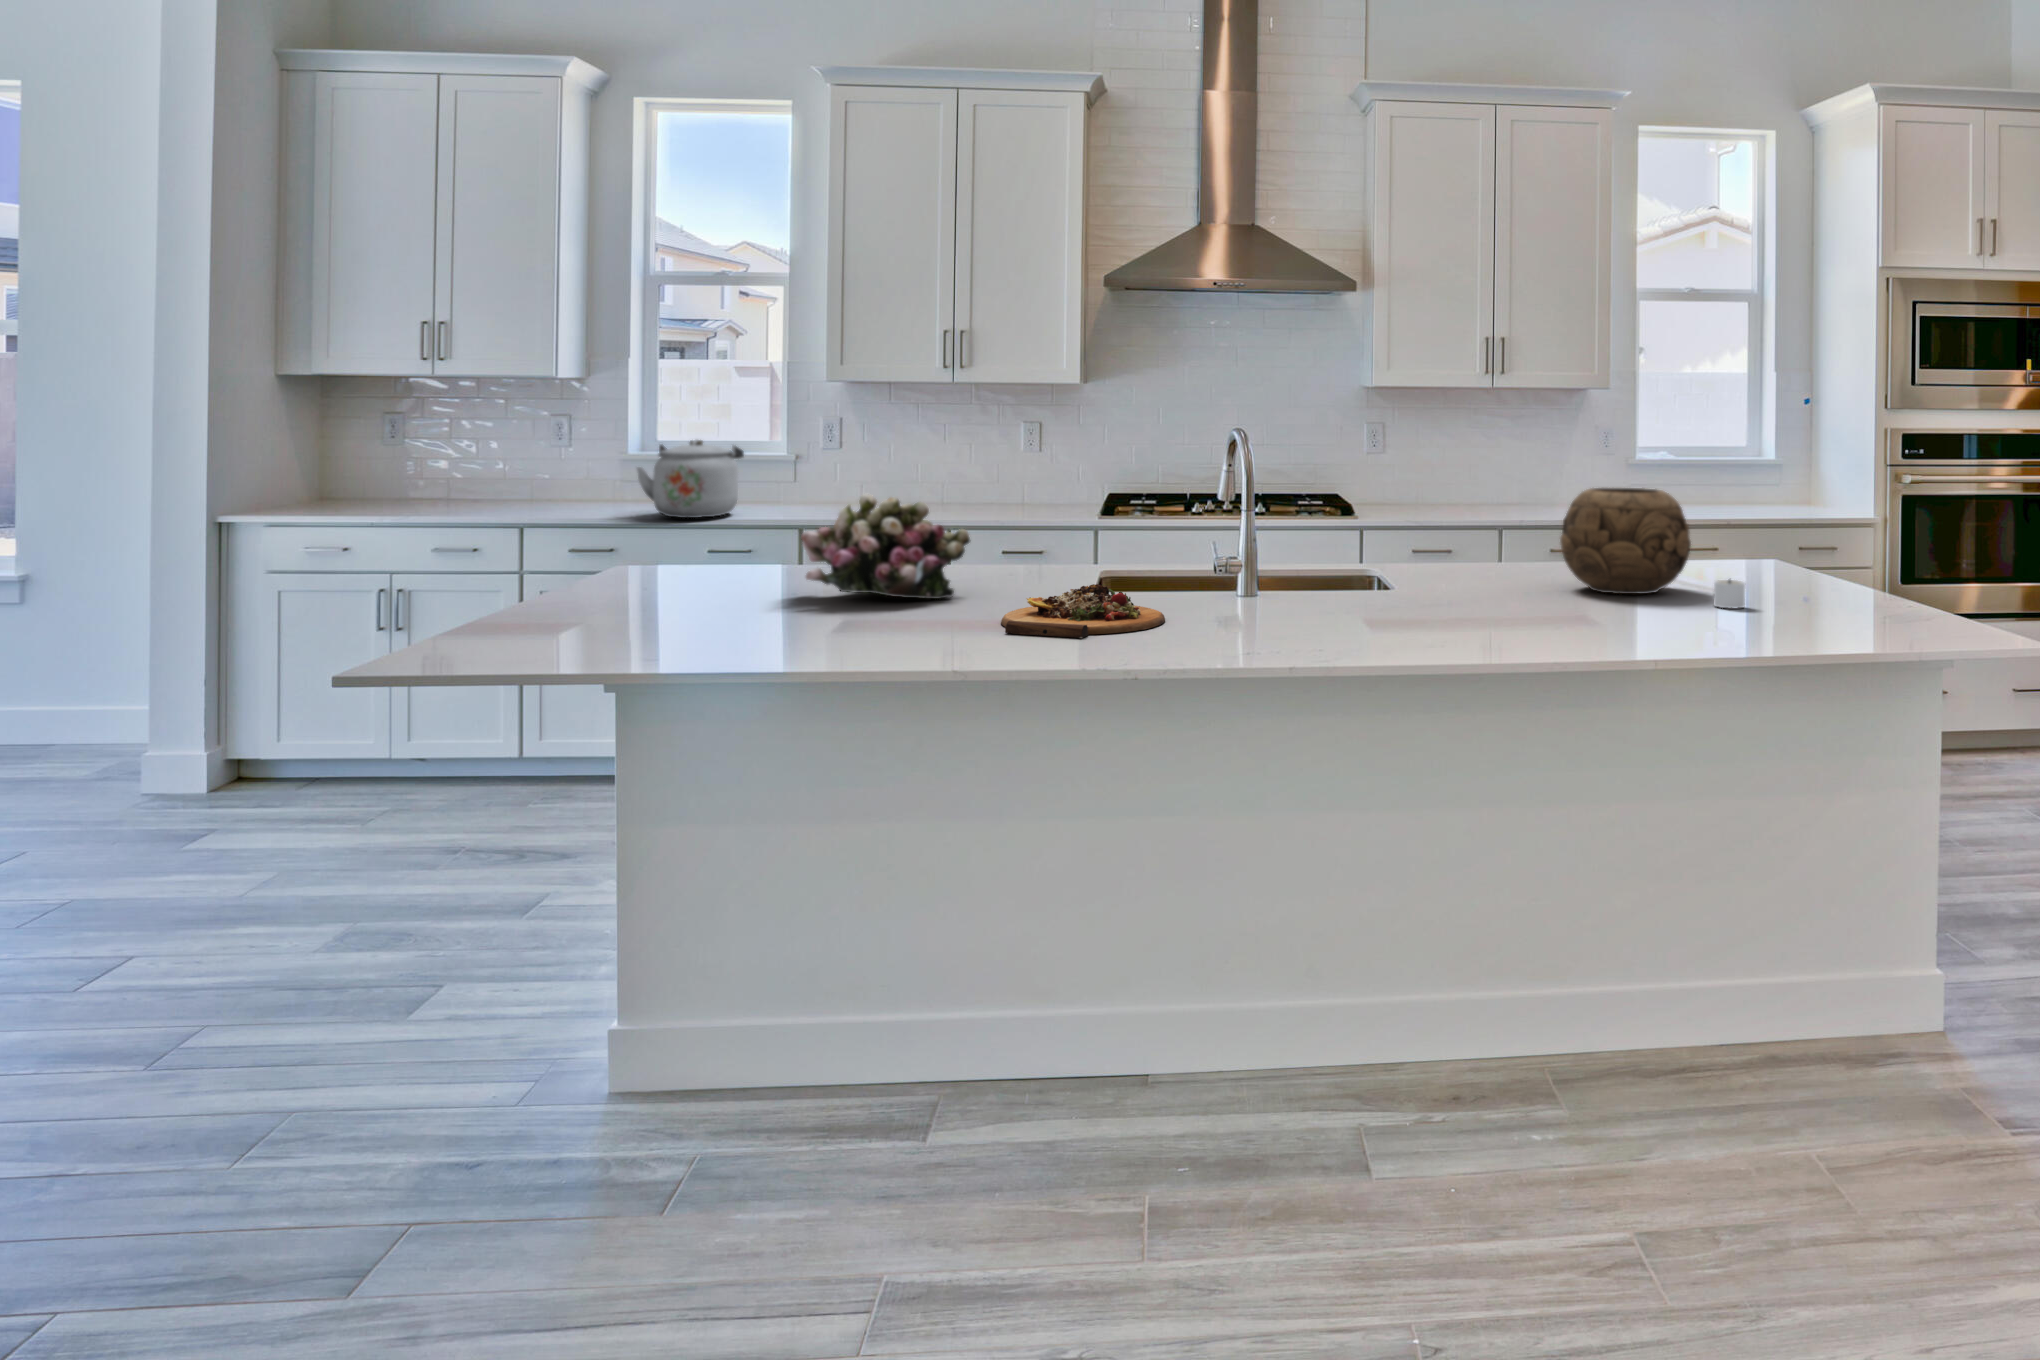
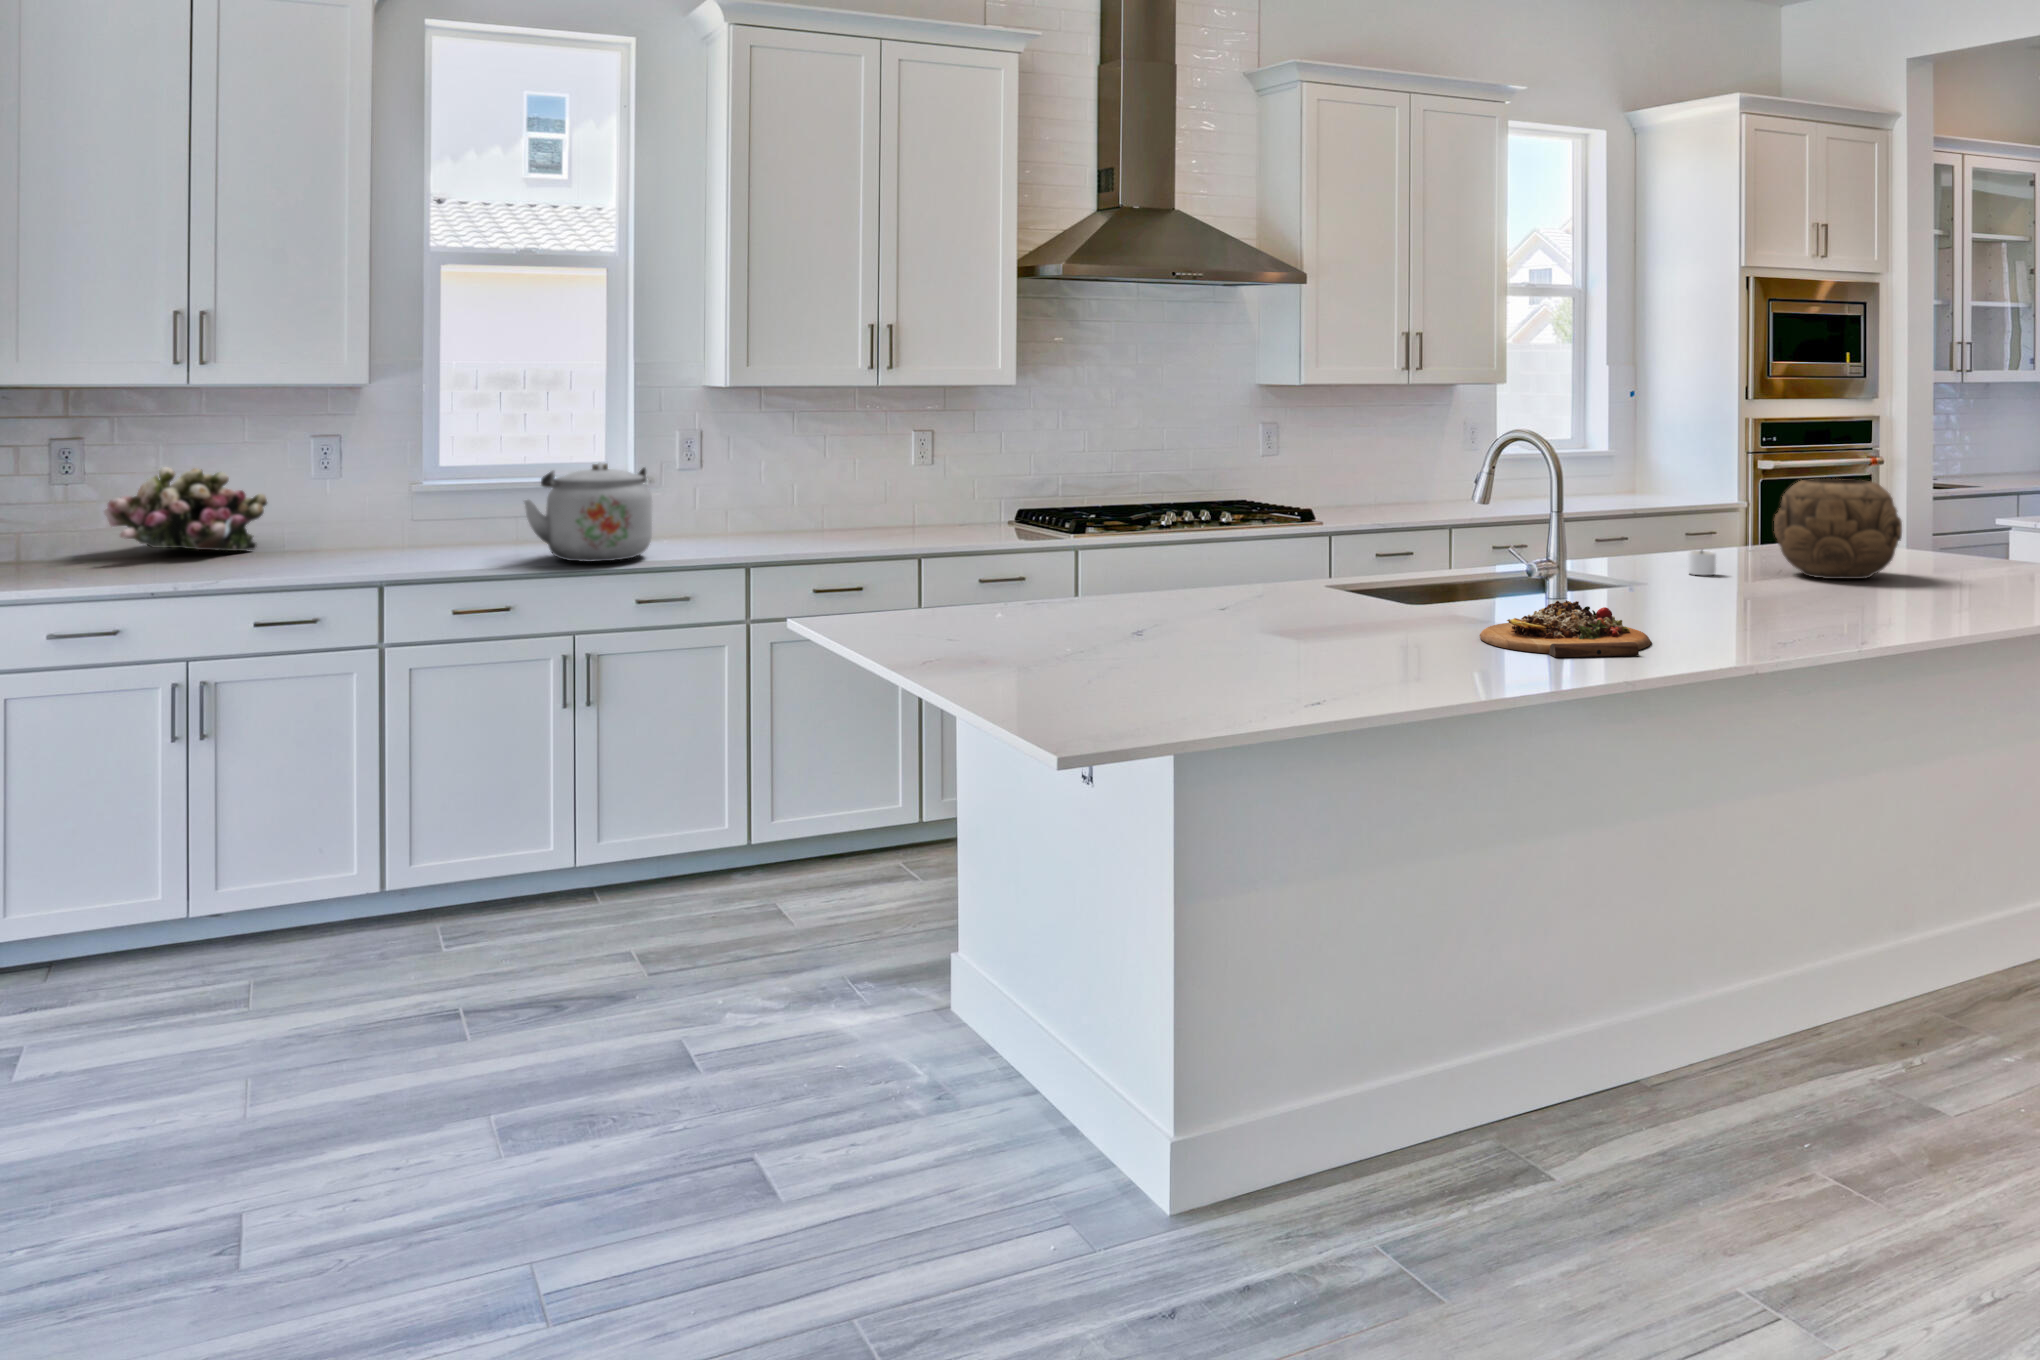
flower arrangement: present [801,494,970,599] -> present [104,467,267,551]
candle: present [1714,579,1745,608] -> present [1688,550,1716,575]

